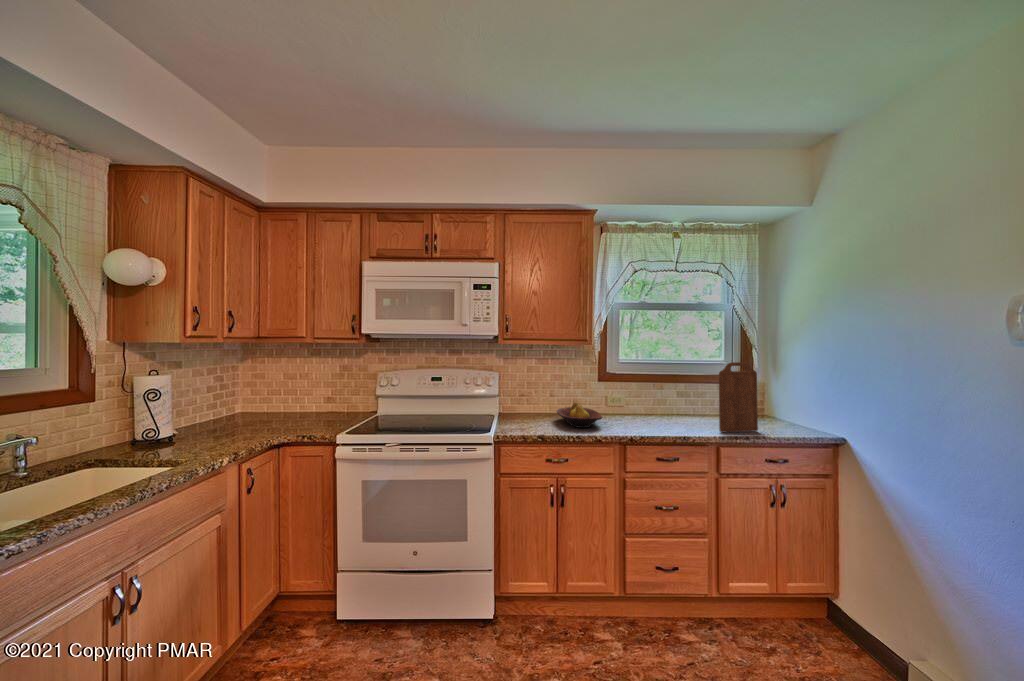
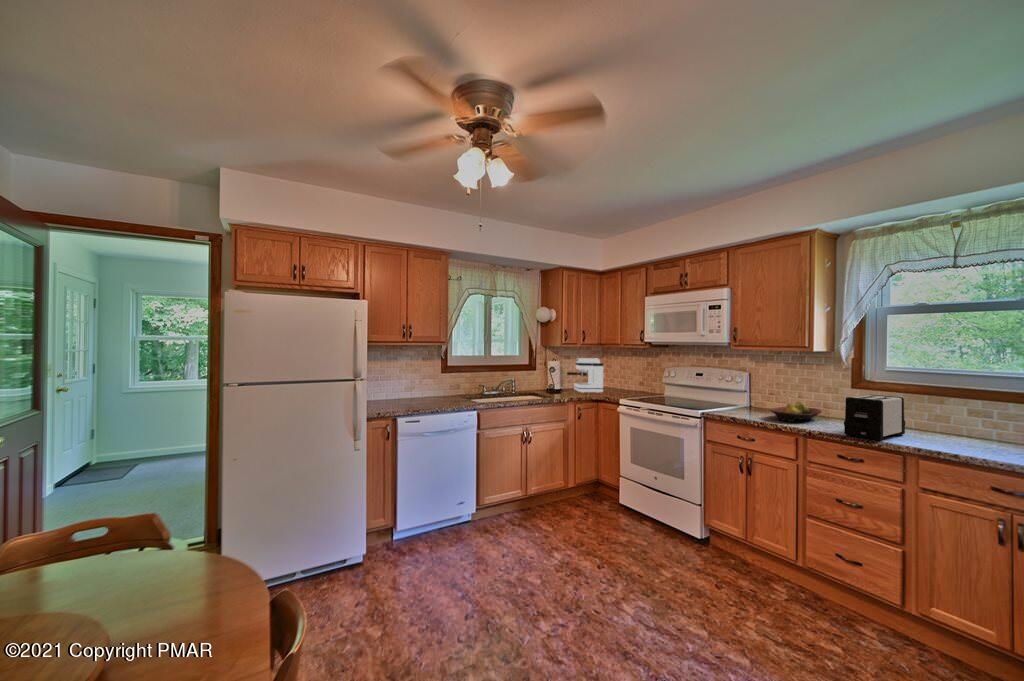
cutting board: present [719,362,758,432] -> none [929,374,996,456]
coffee maker: none [188,365,277,435] -> present [567,358,603,393]
toaster: none [645,387,697,435] -> present [844,395,905,441]

